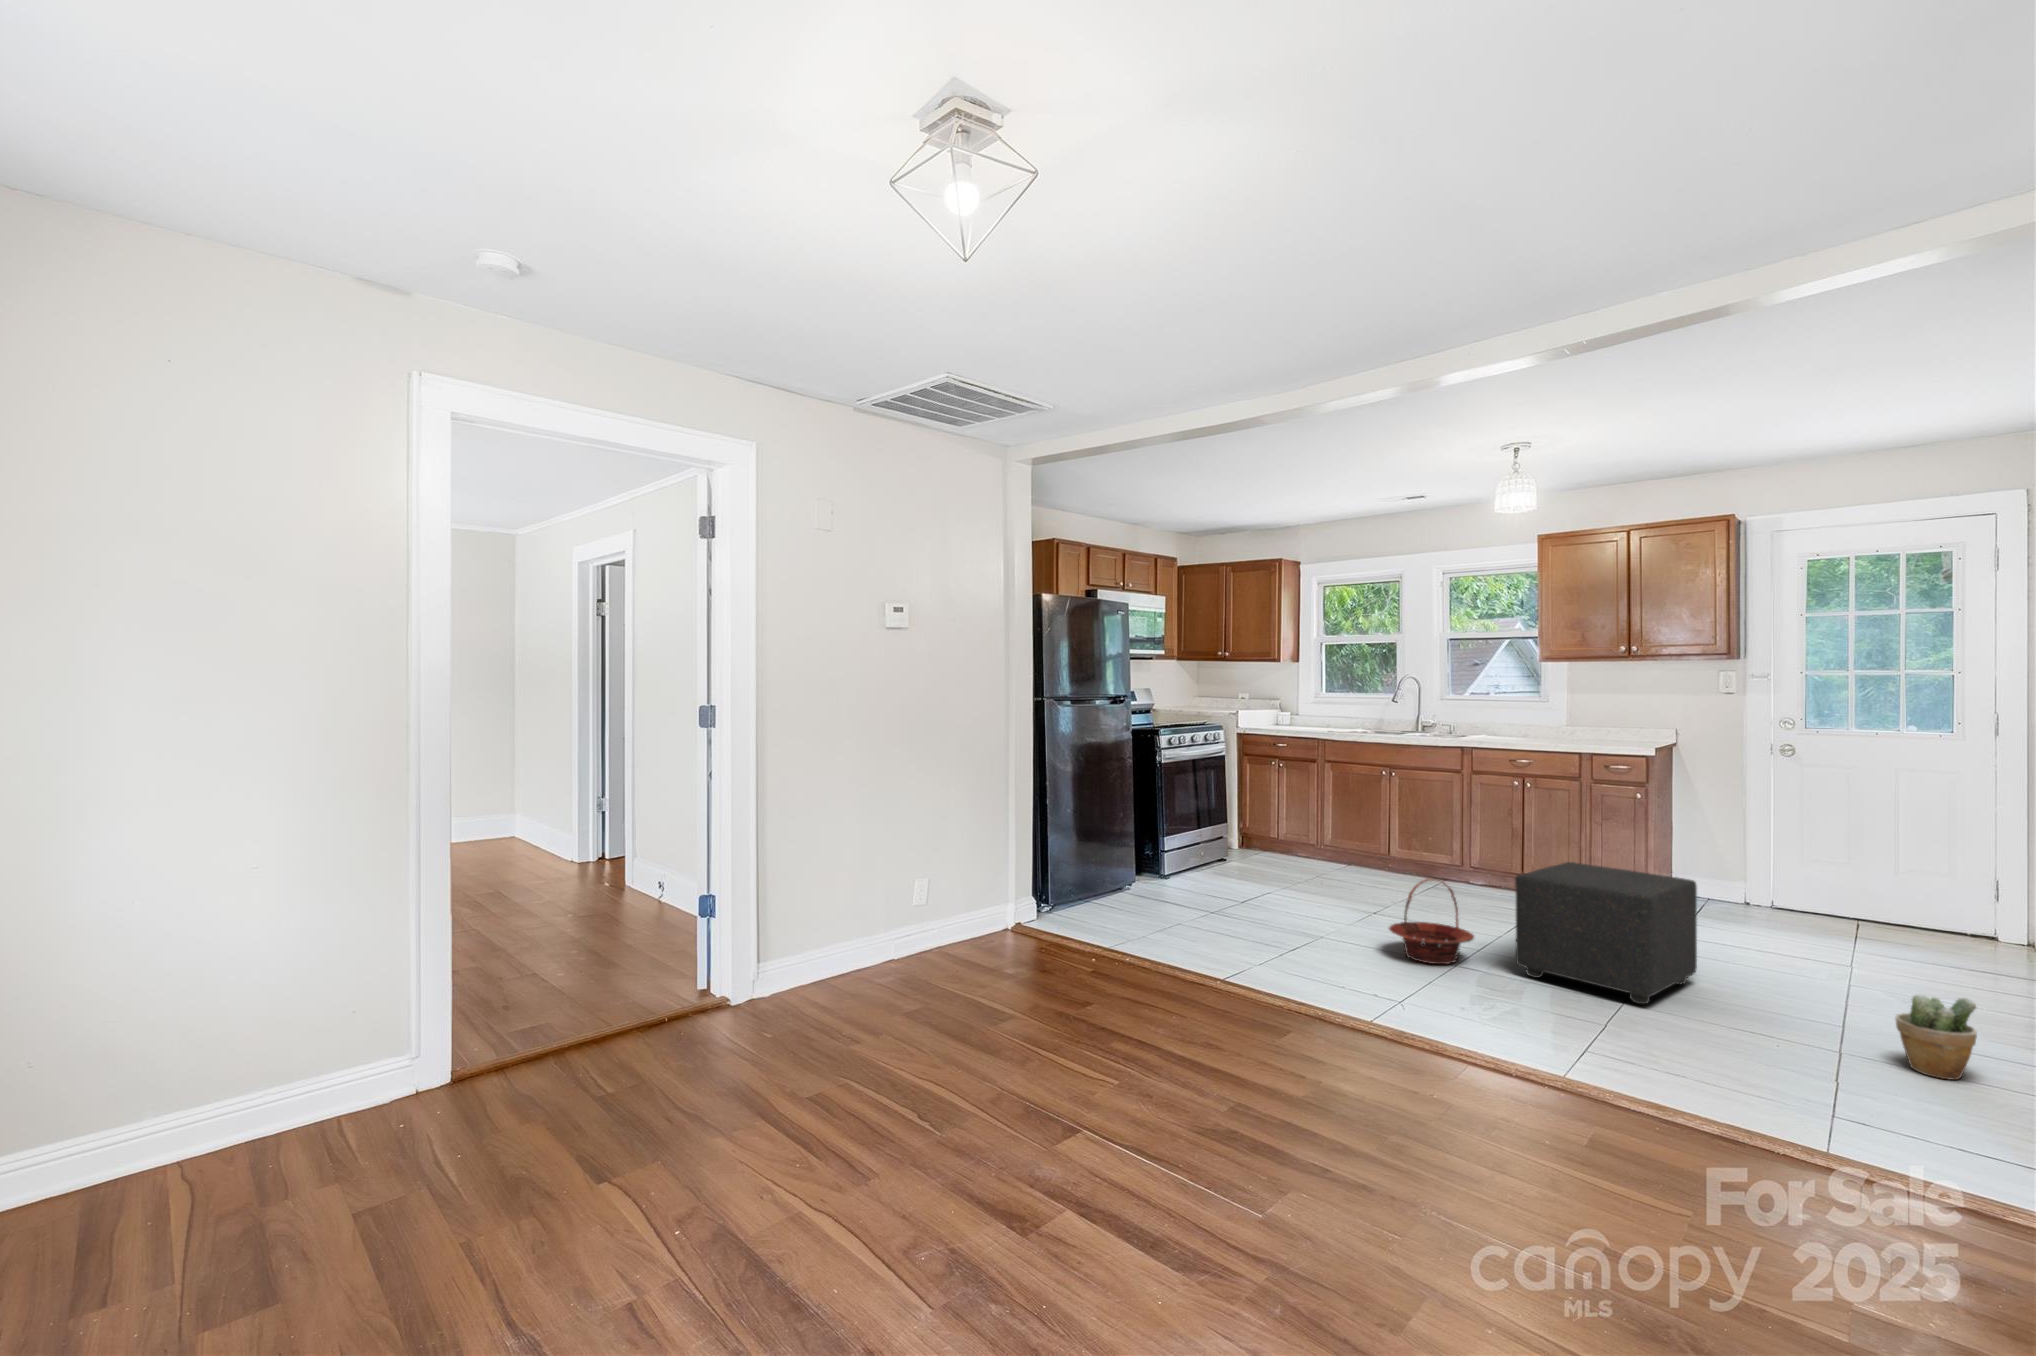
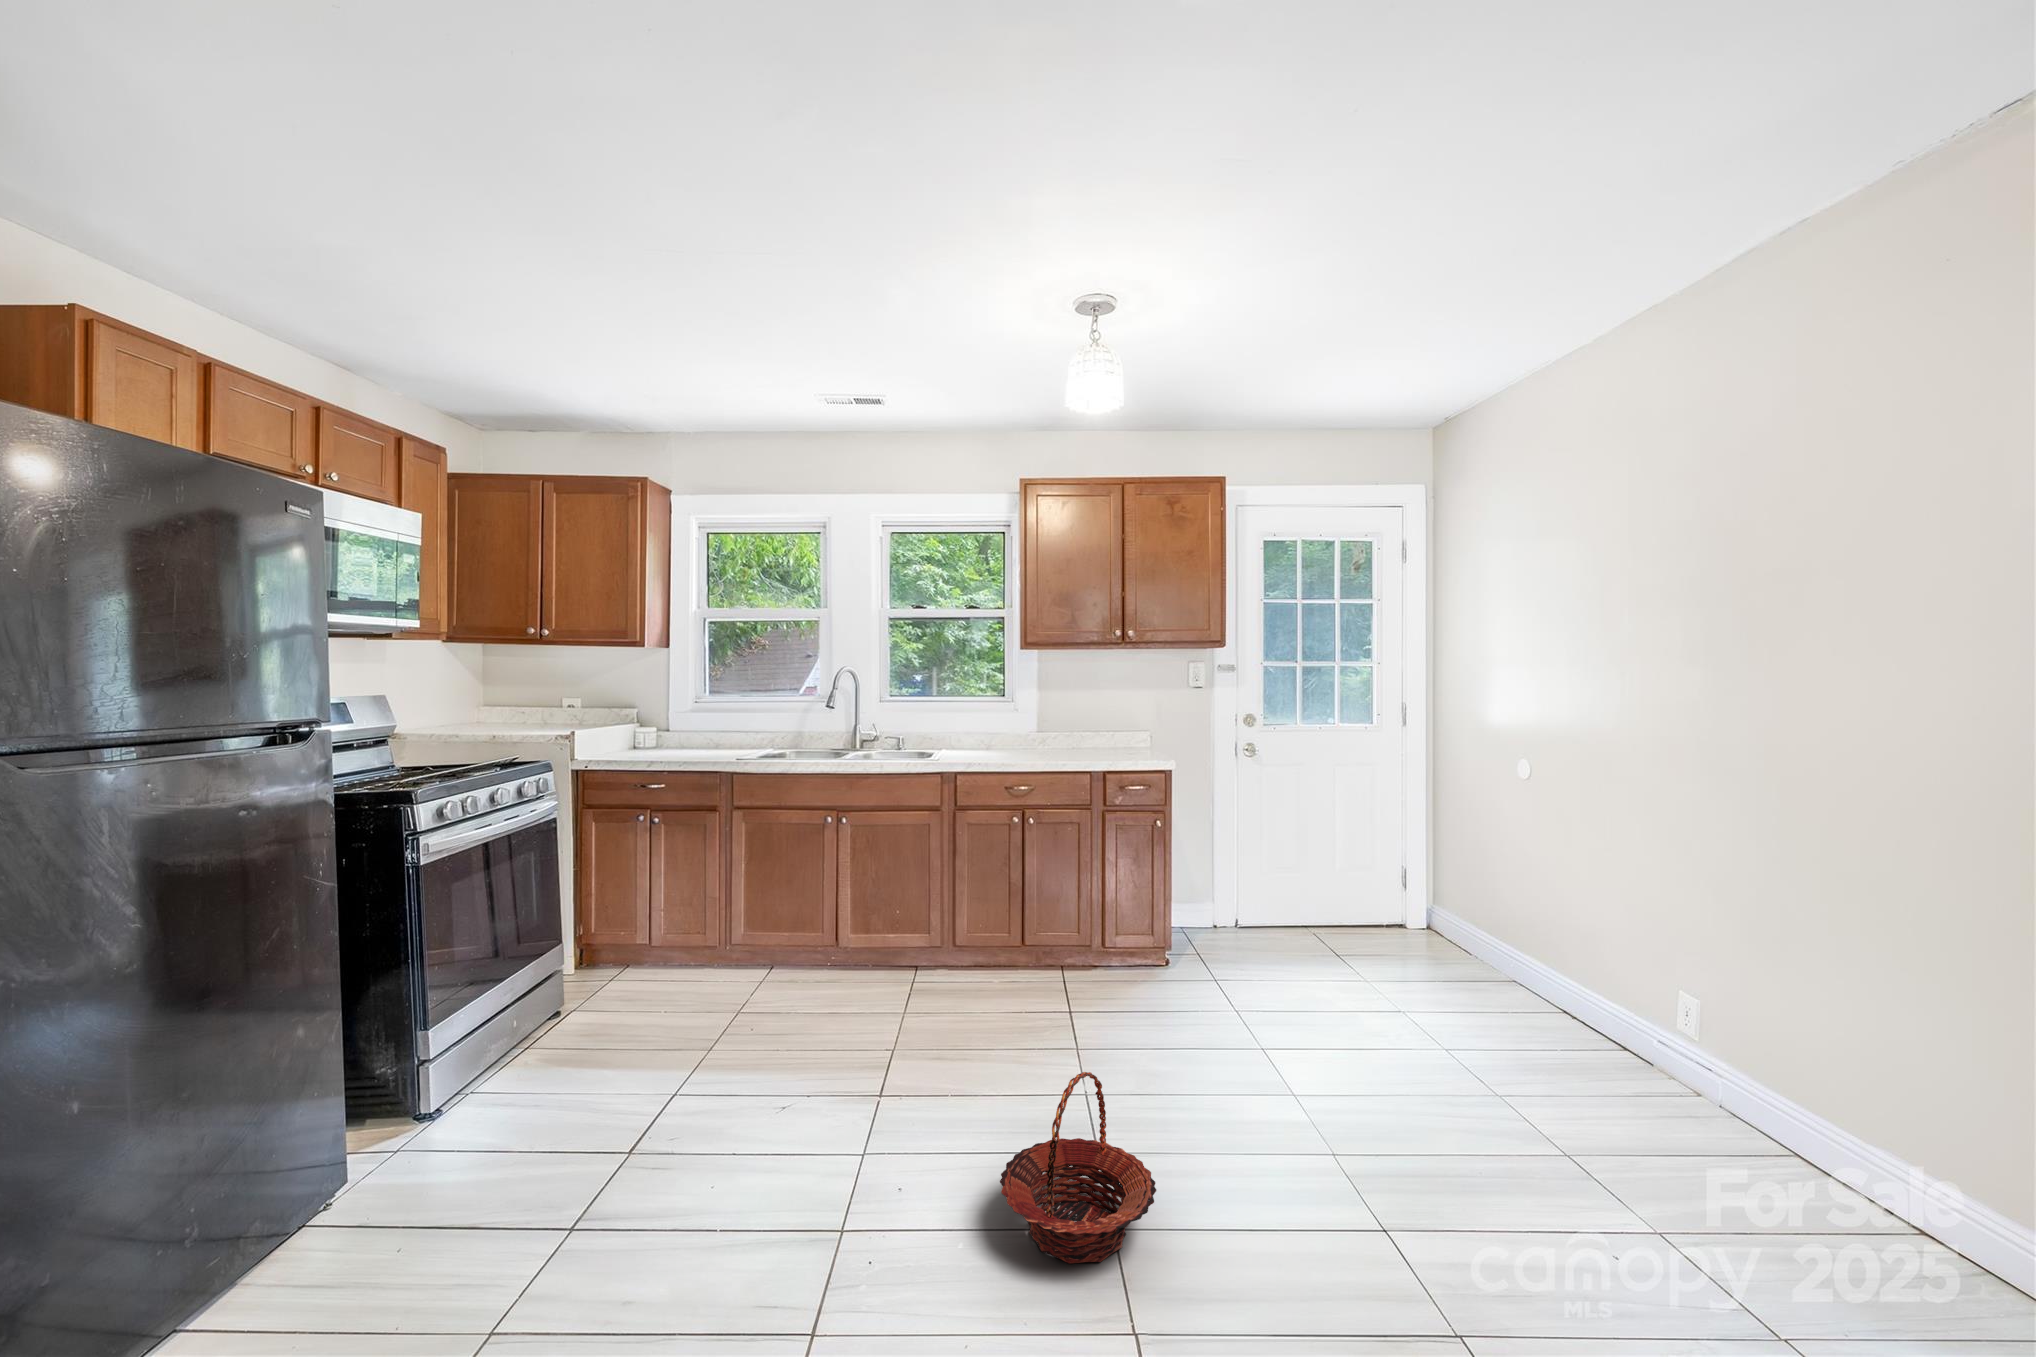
ottoman: present [1515,862,1697,1004] -> none [1207,970,1456,1238]
potted plant: present [1895,995,1977,1080] -> none [1730,1131,1844,1263]

